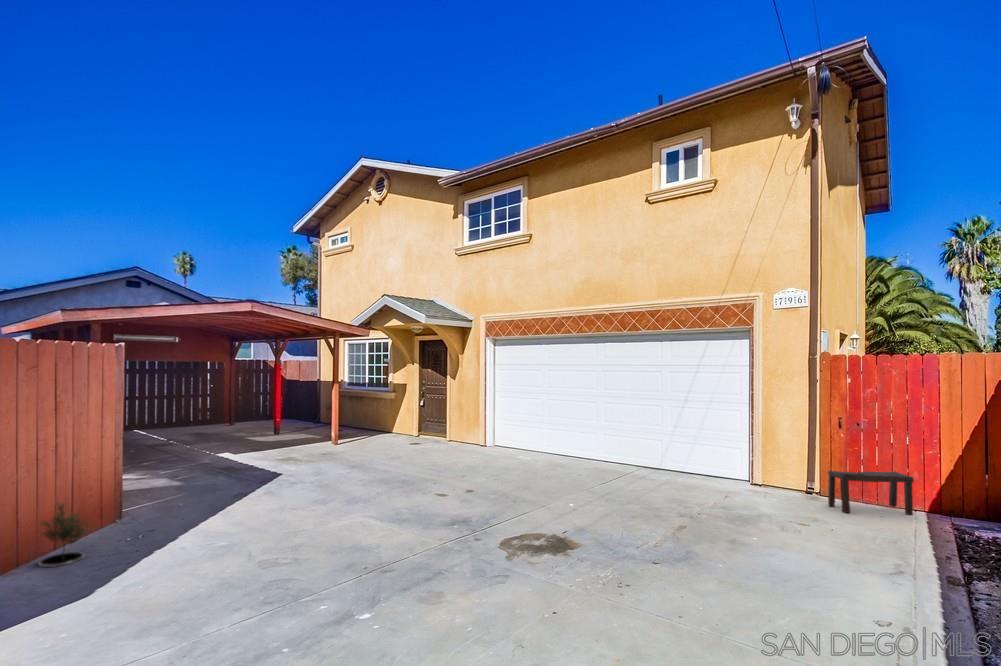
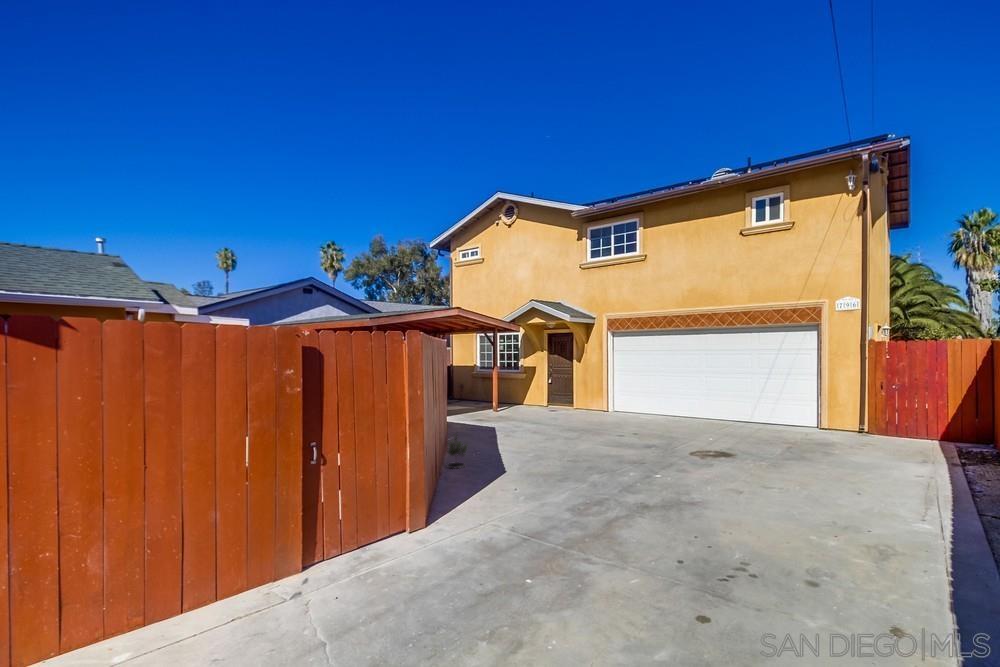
bench: present [828,471,914,515] -> none [875,416,932,442]

